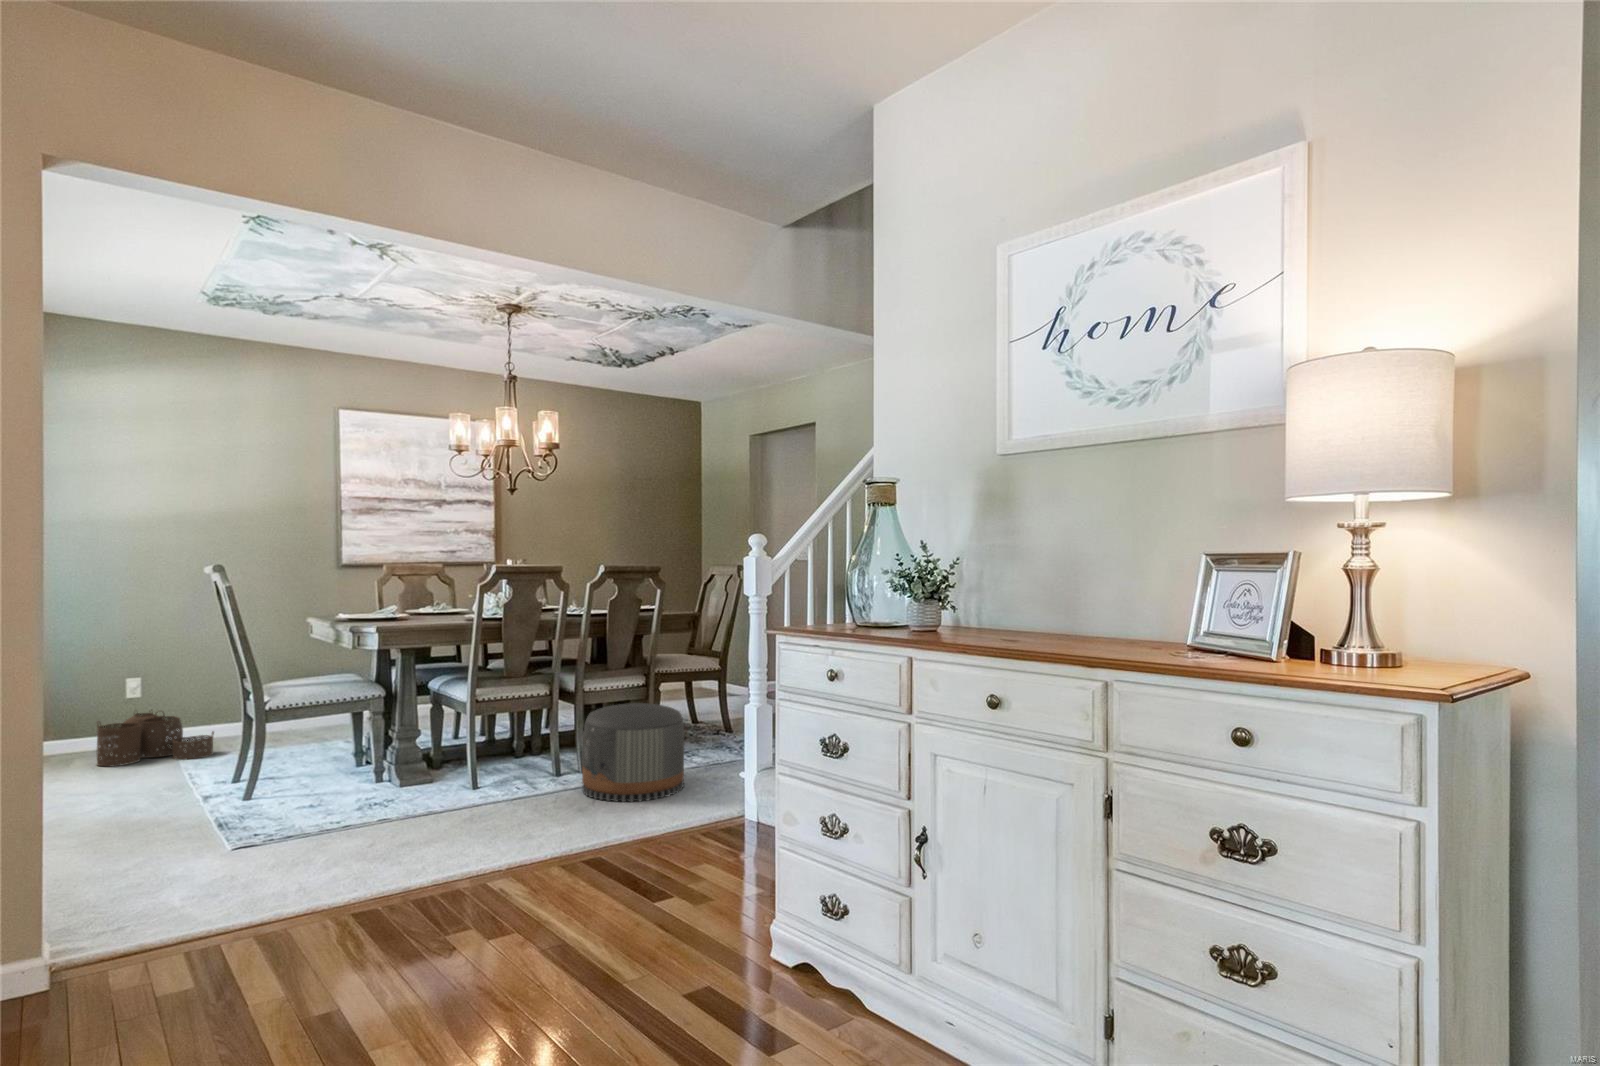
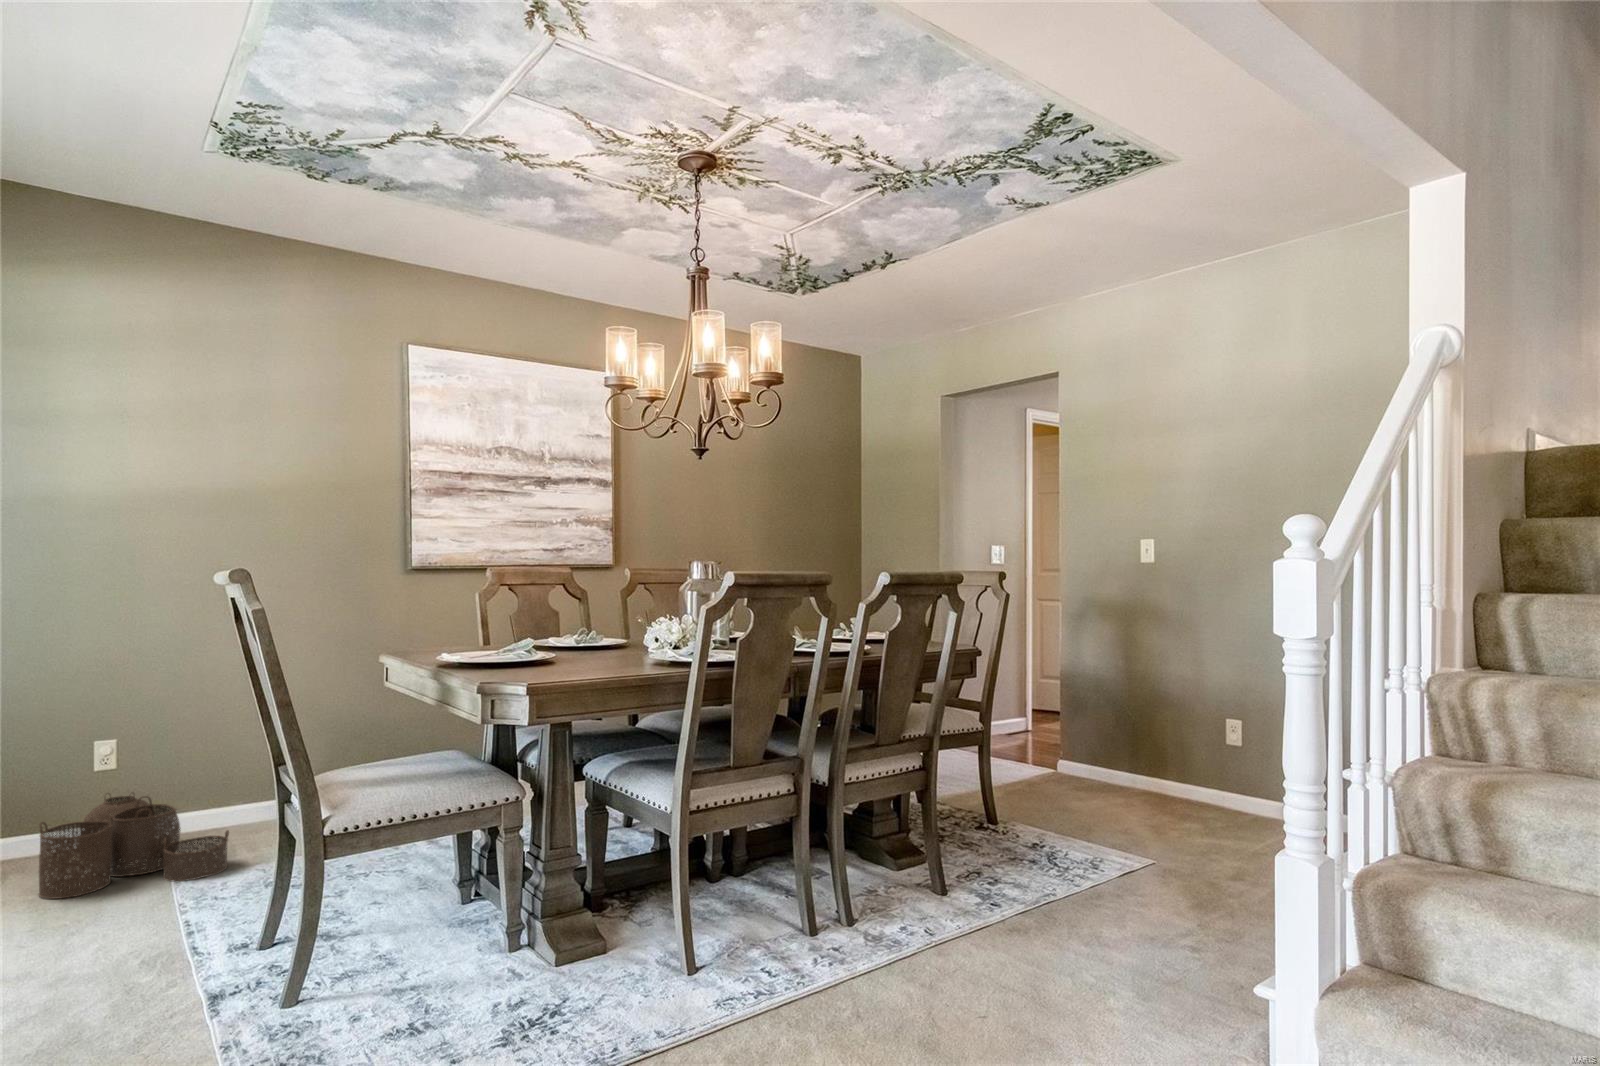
pouf: present [582,703,684,802] -> none [885,812,1067,1019]

